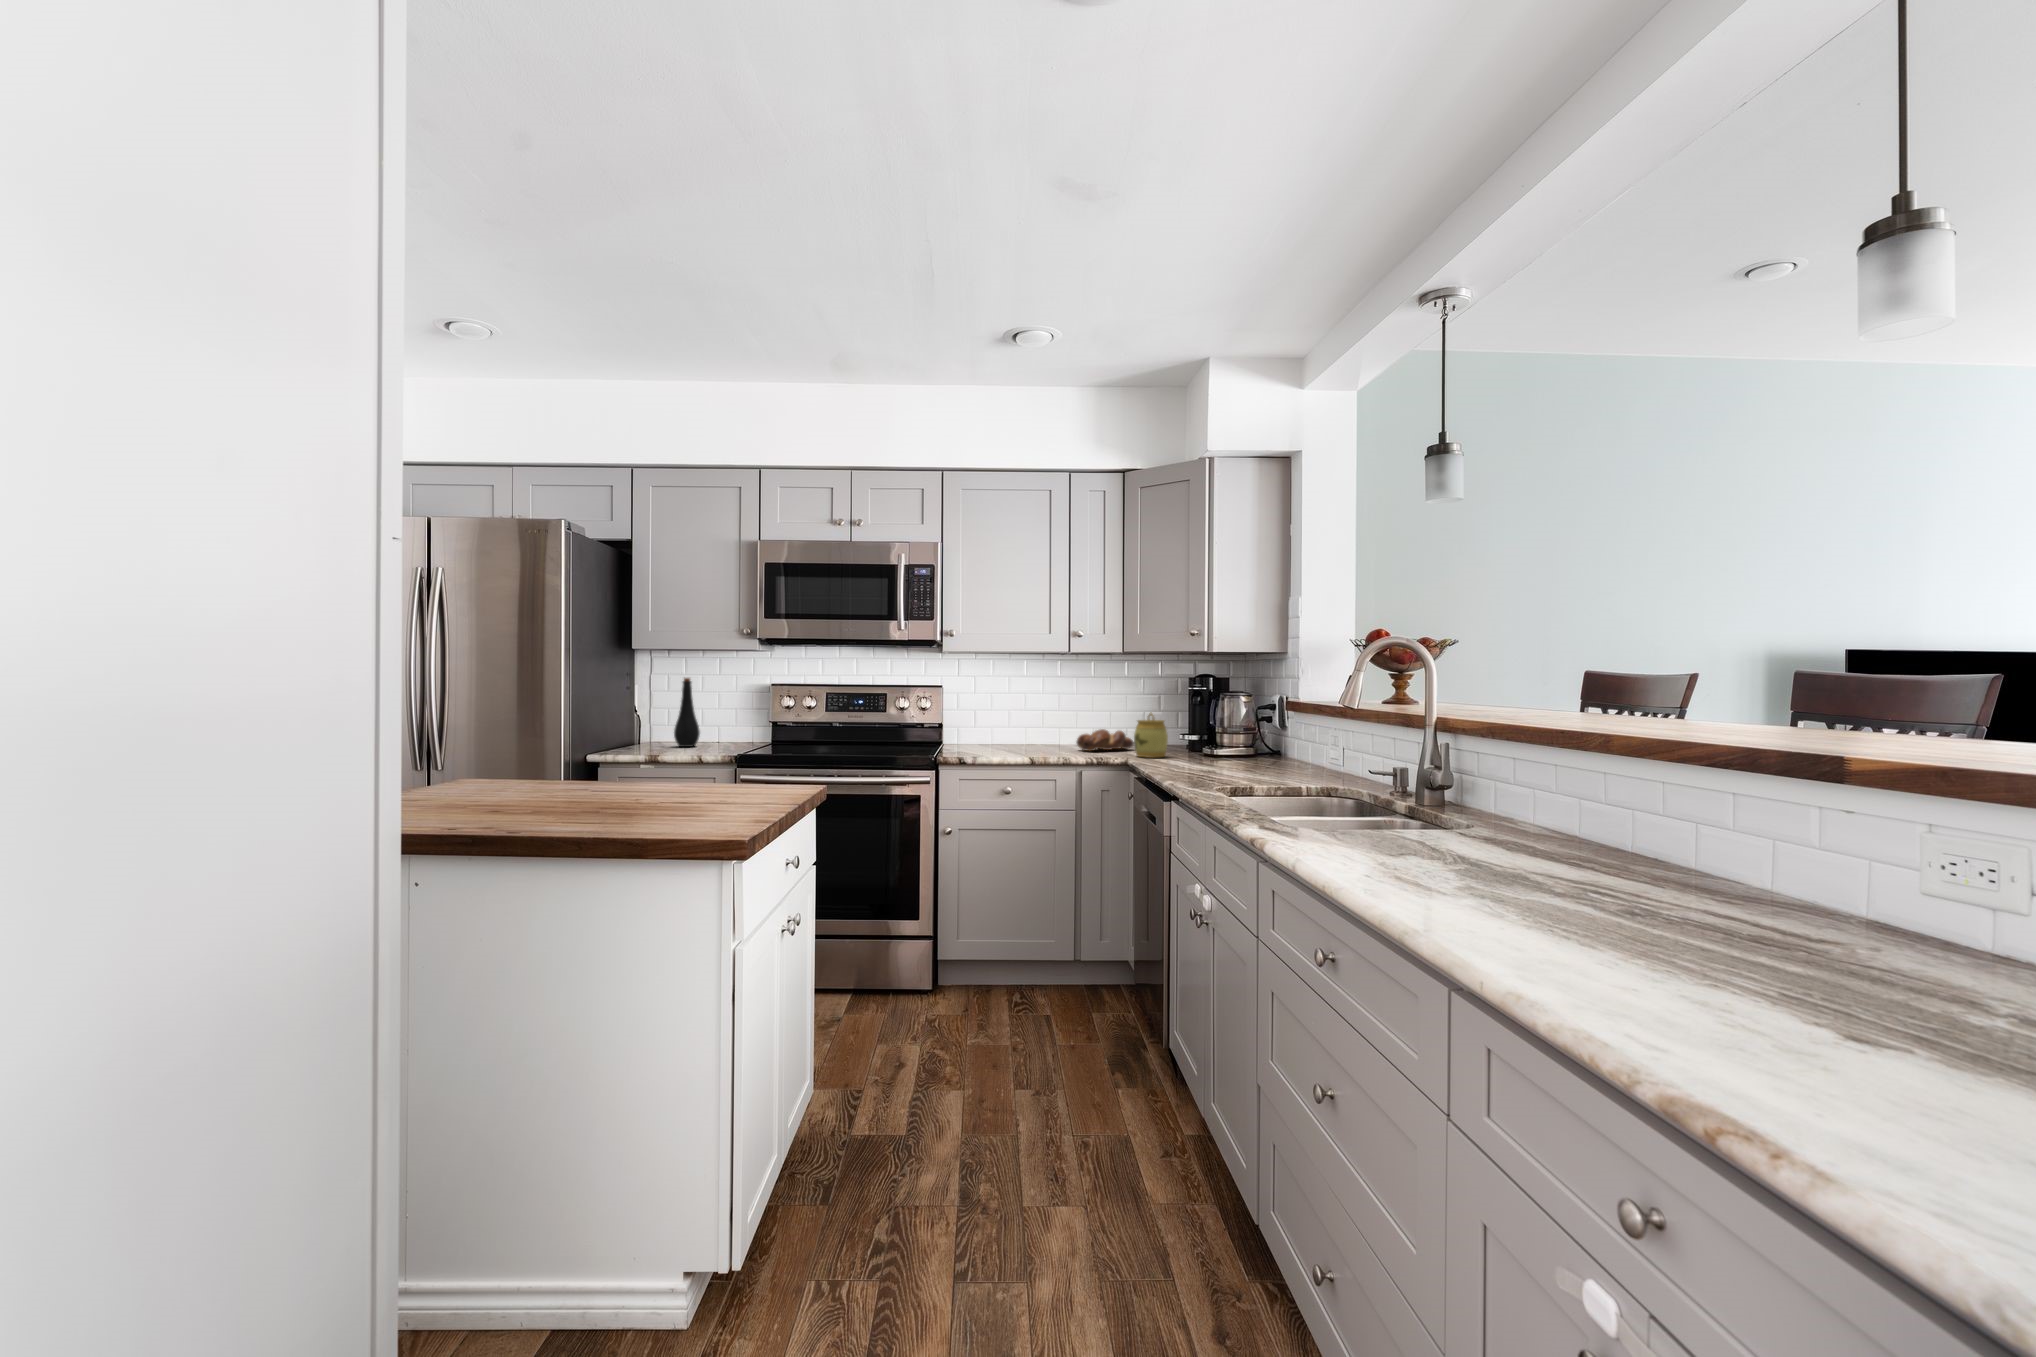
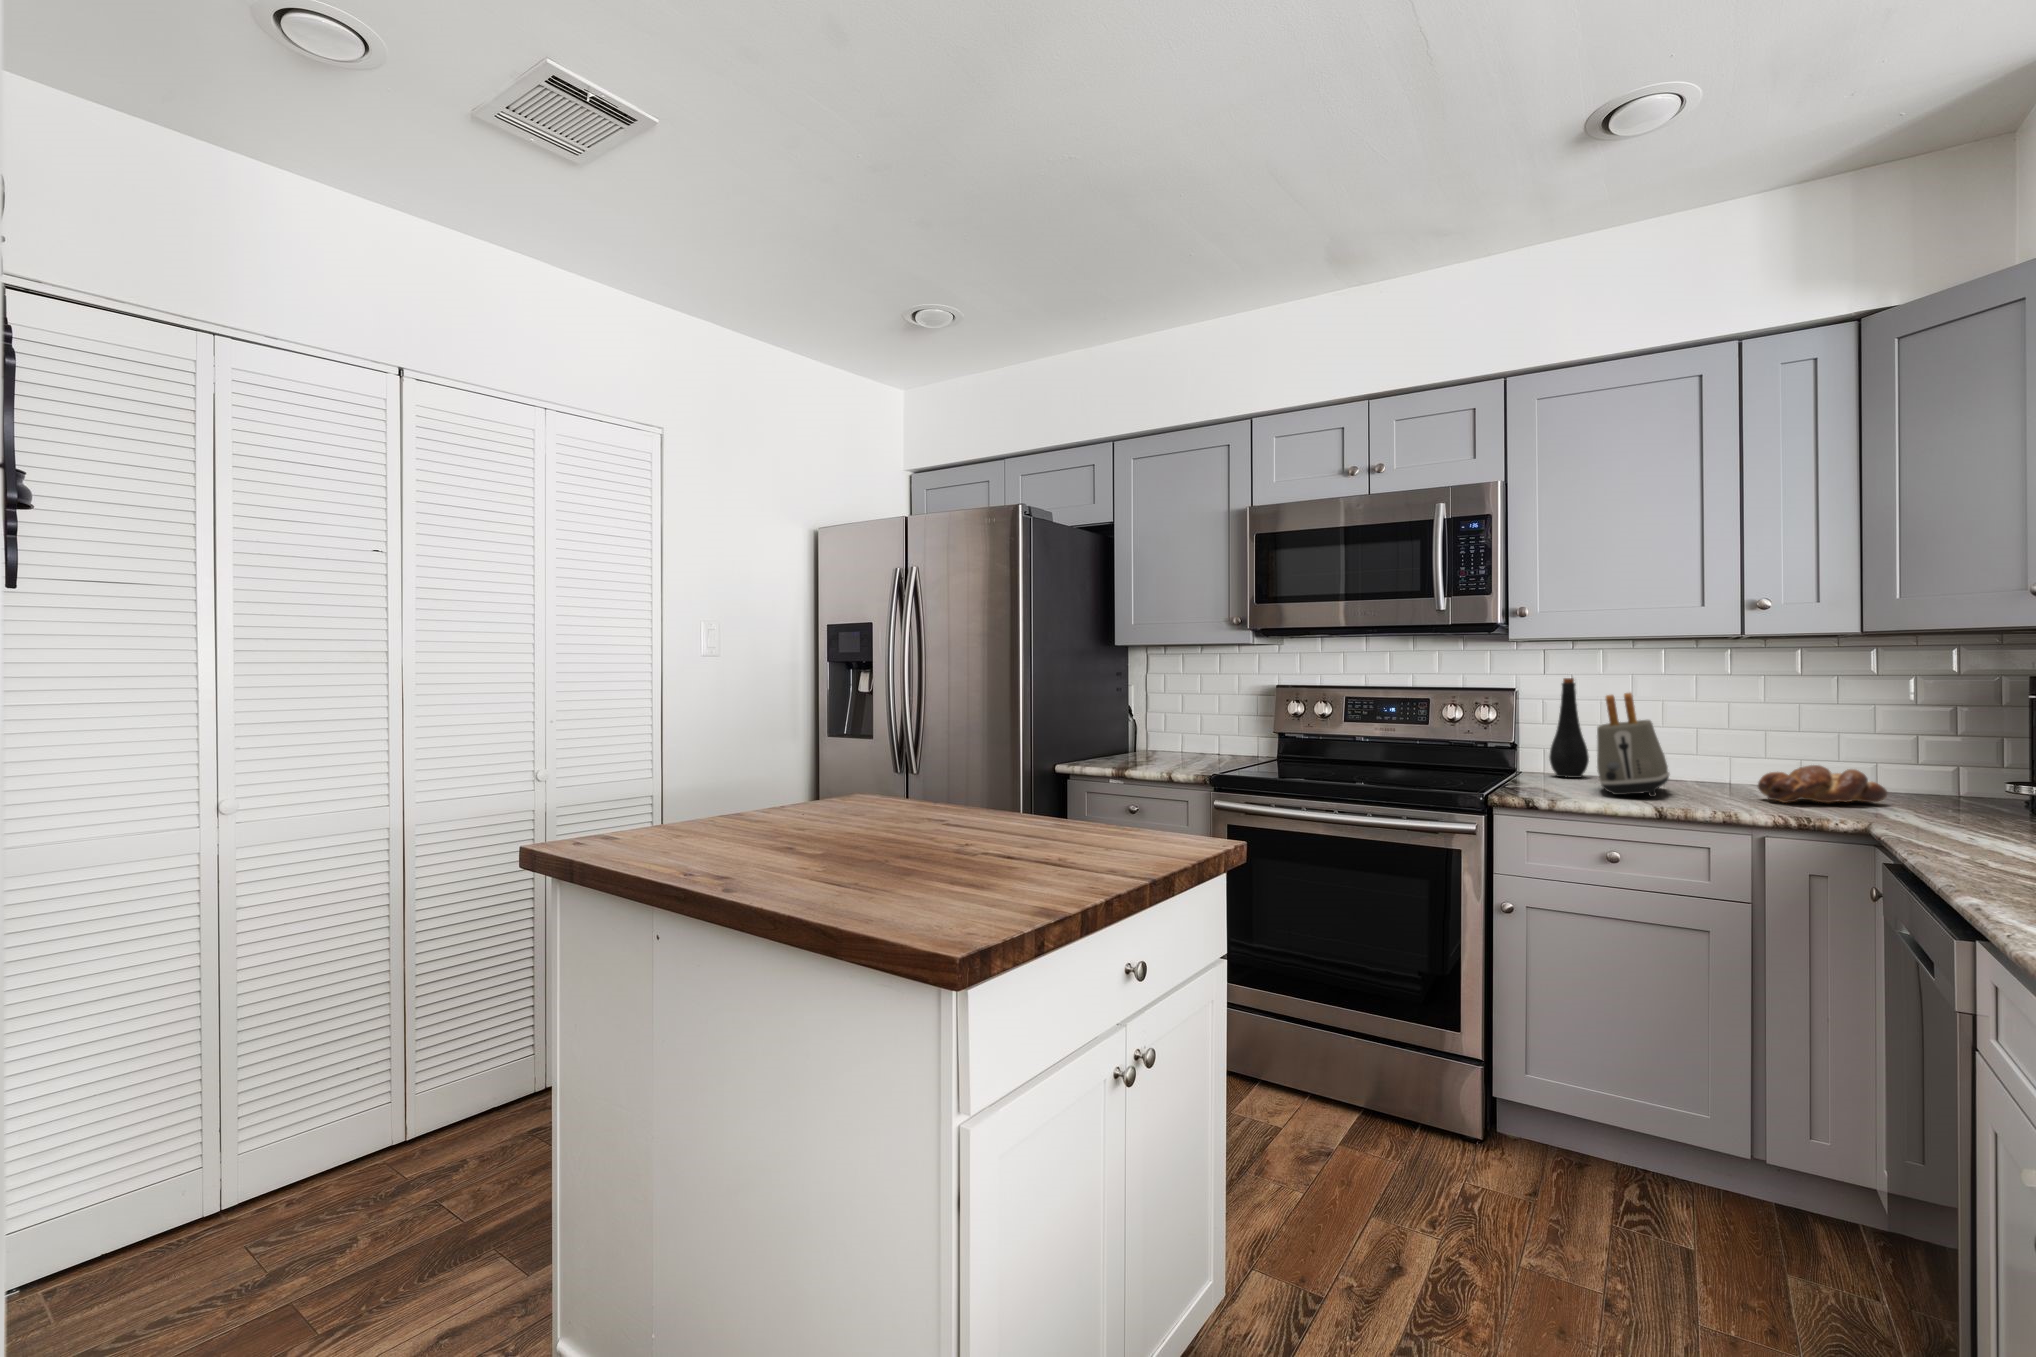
bottle: present [674,678,700,747] -> present [1549,678,1589,778]
toaster: none [994,687,1033,752] -> present [1597,693,1670,797]
jar: present [1134,714,1168,758] -> none [1883,741,1969,827]

